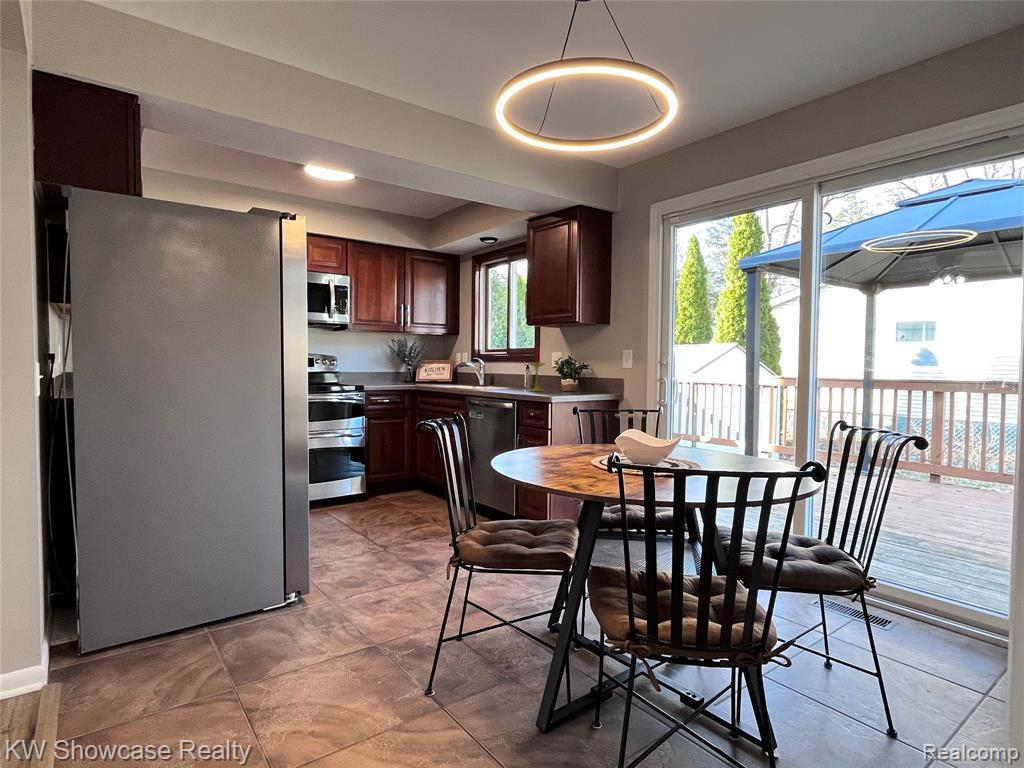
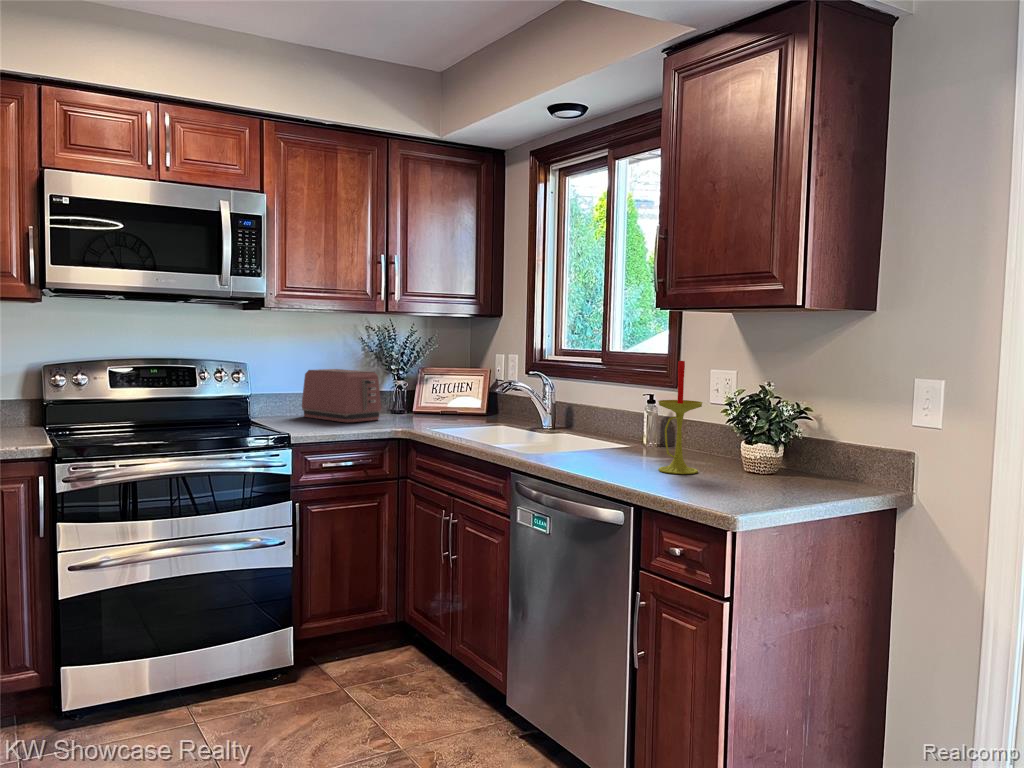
toaster: none [362,361,402,385] -> present [302,369,381,422]

